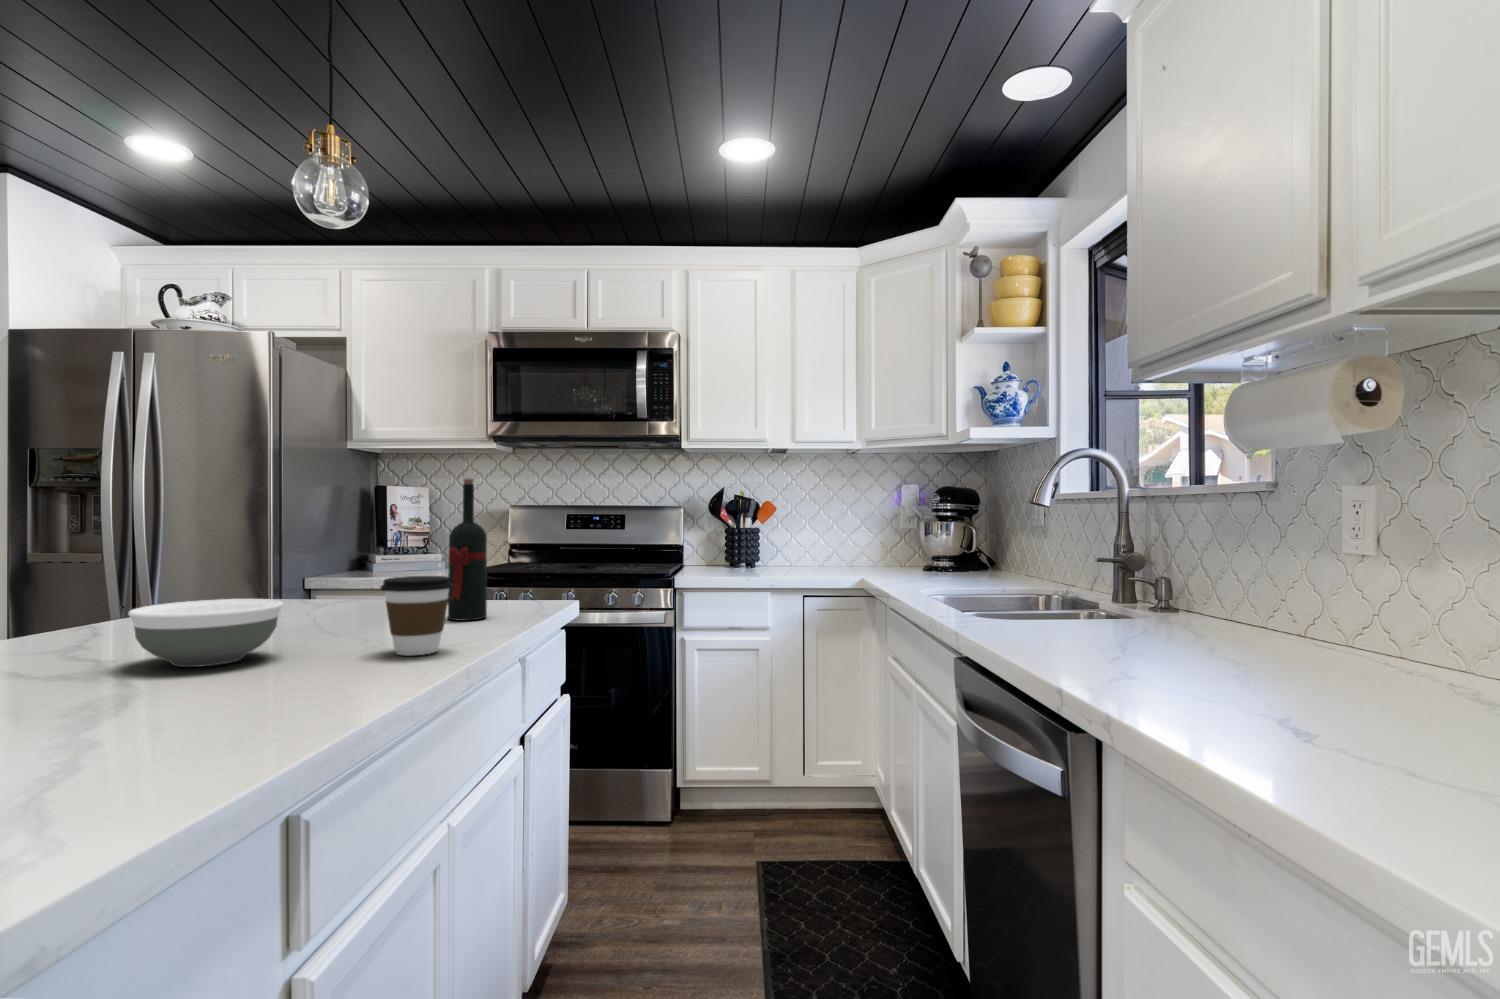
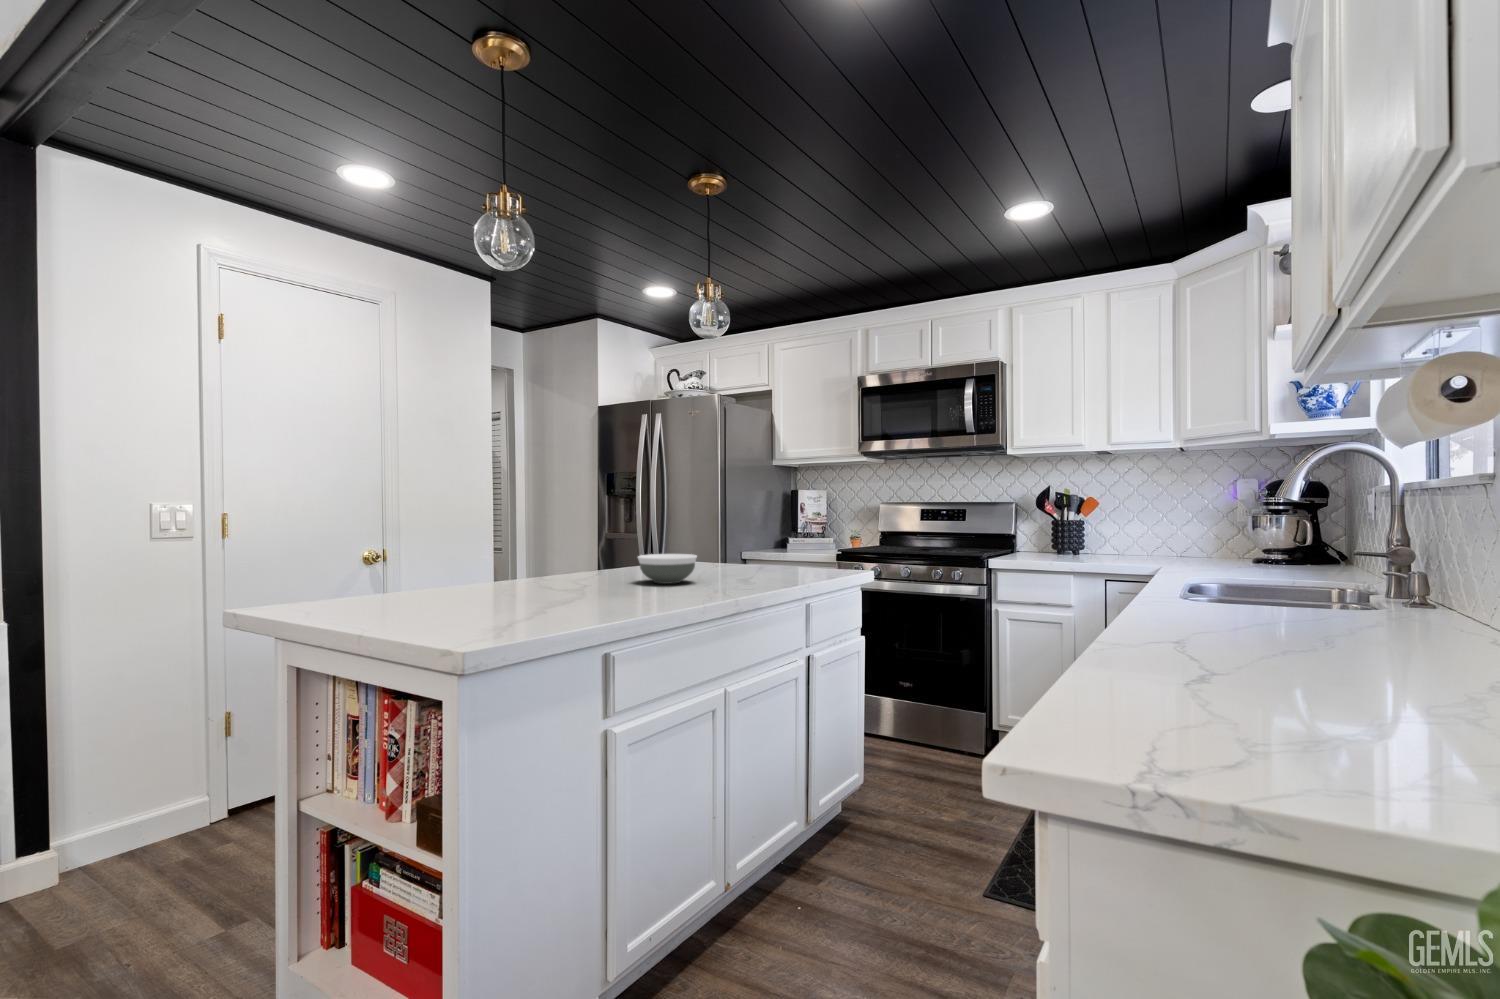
wine bottle: present [448,479,487,621] -> none [789,489,812,575]
coffee cup: present [381,576,453,656] -> none [738,545,774,587]

